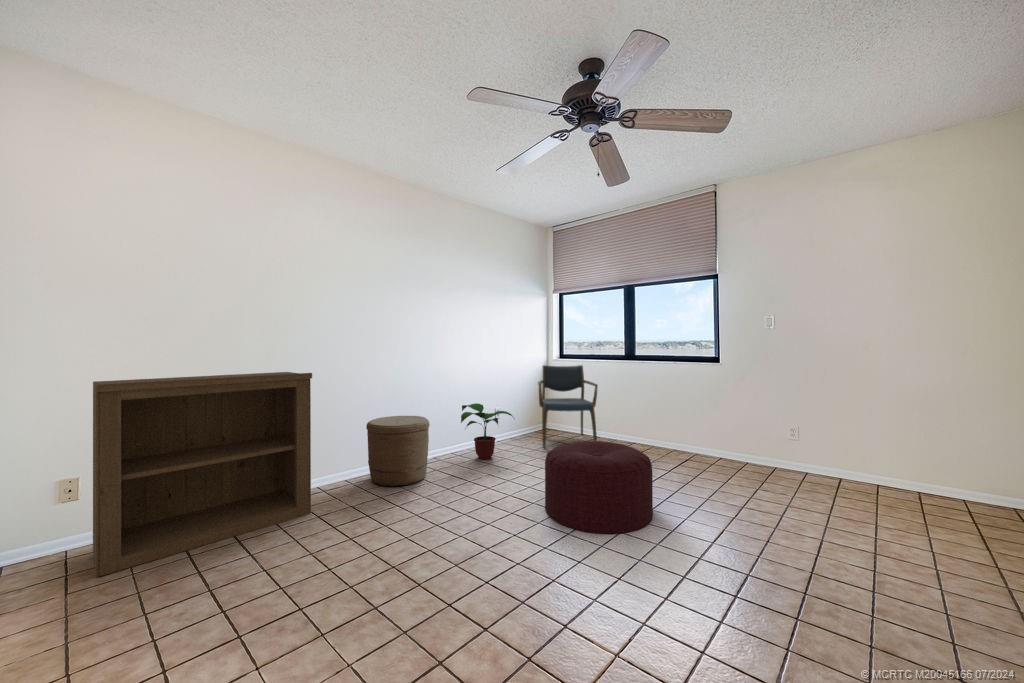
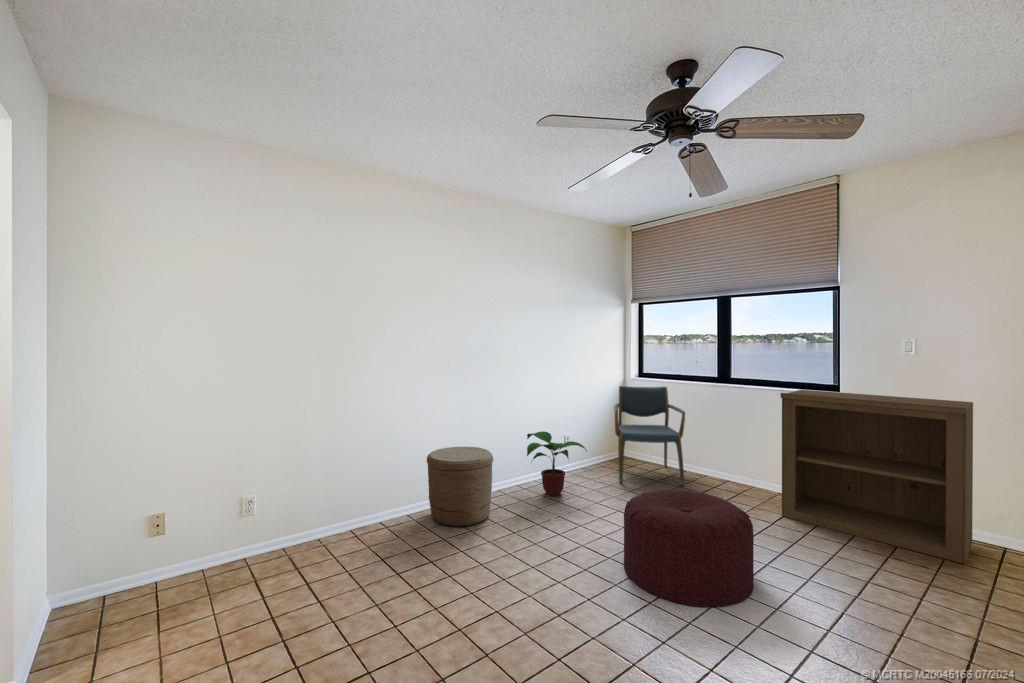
bookshelf: present [93,372,312,577] -> present [780,390,973,564]

